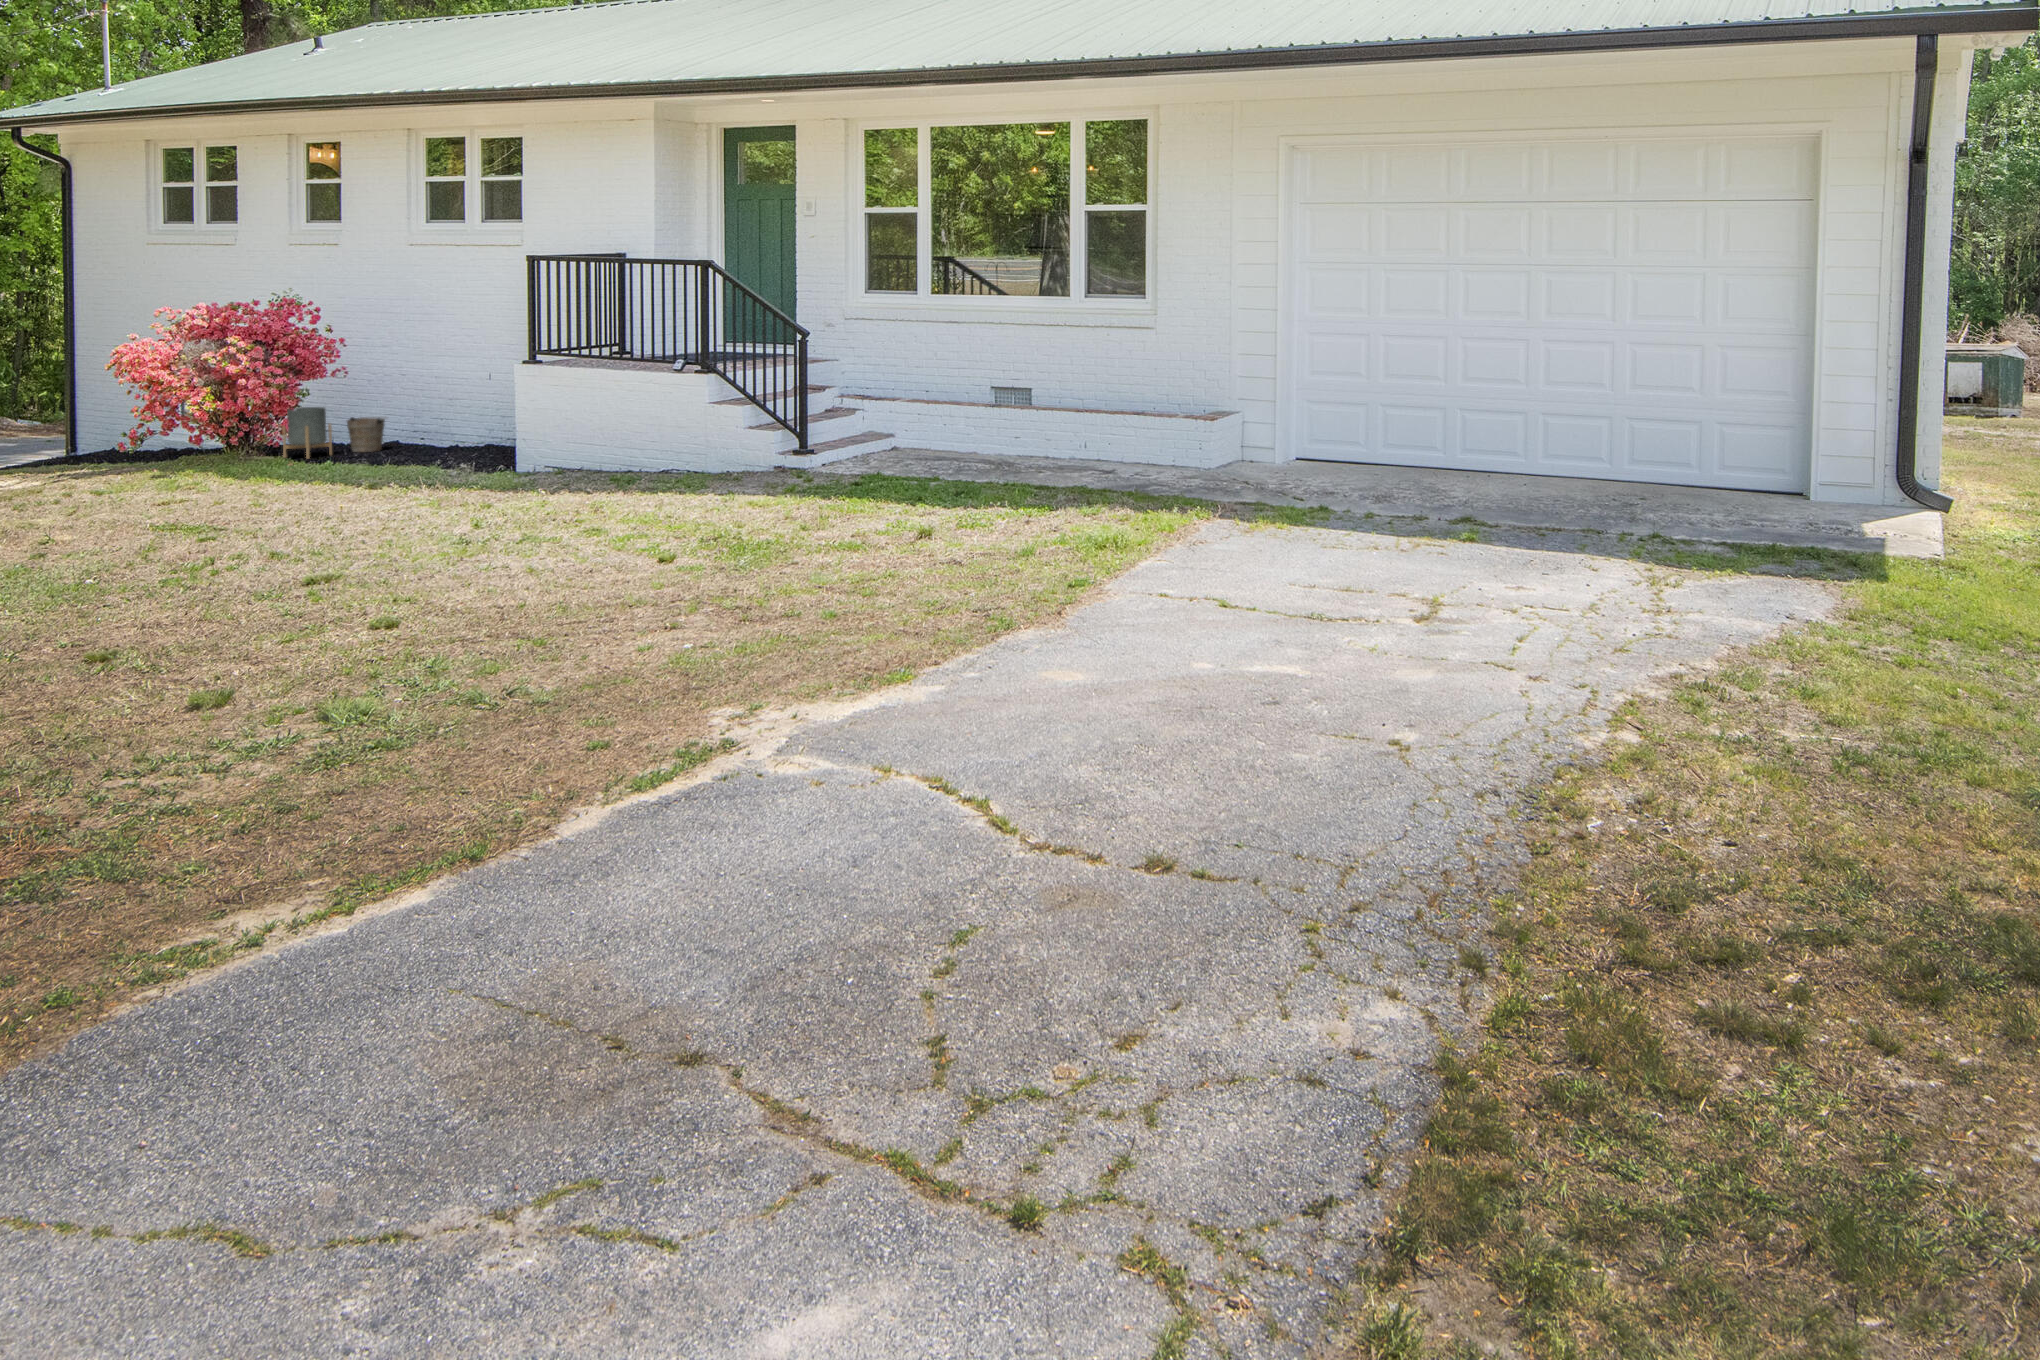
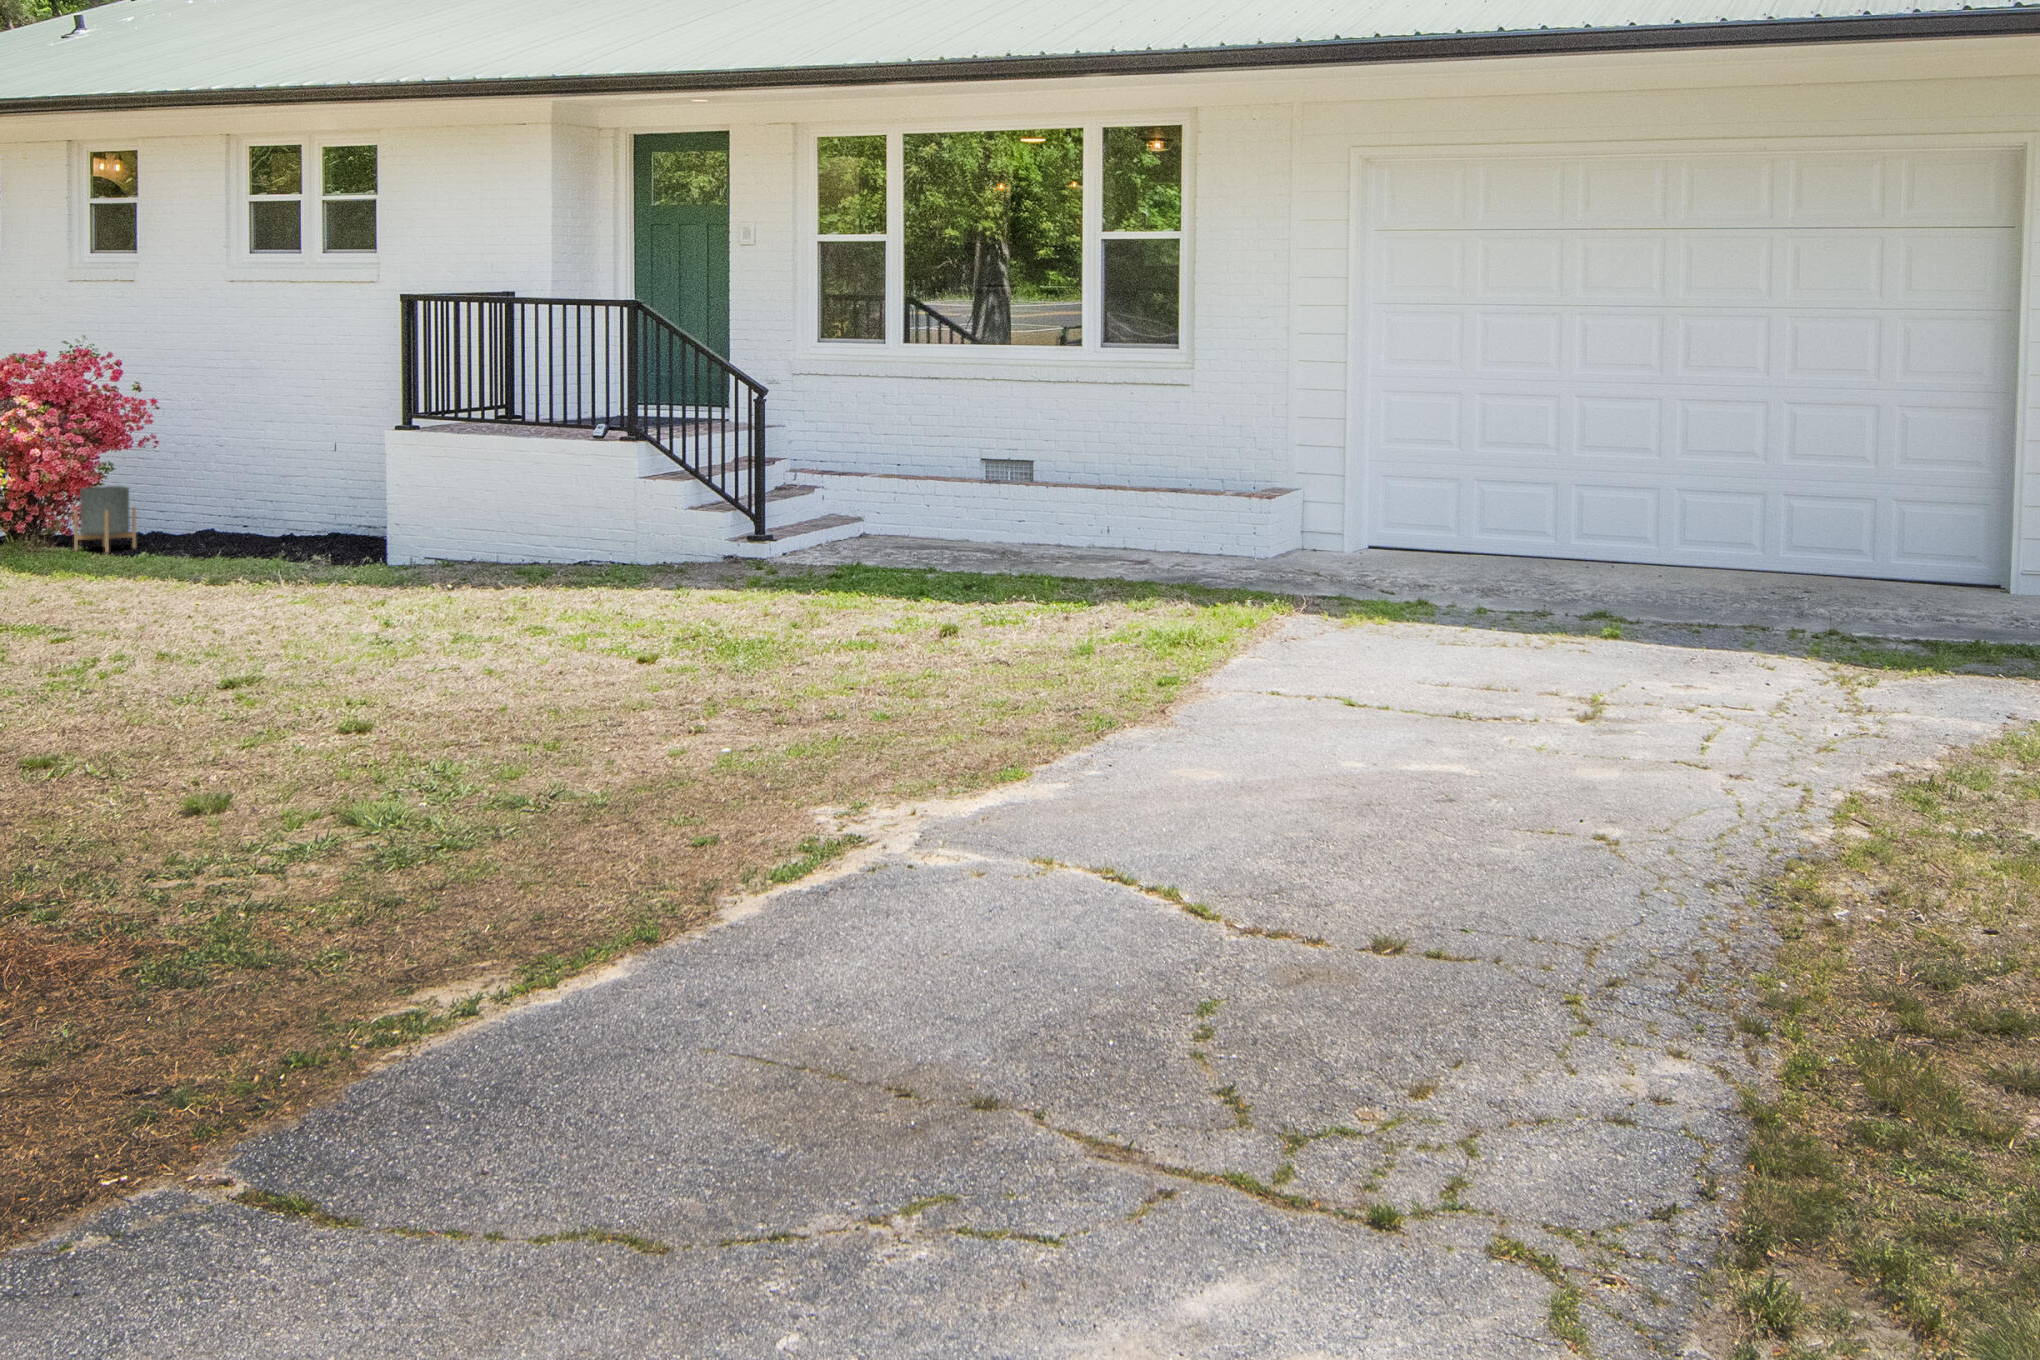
bucket: present [347,417,385,452] -> none [153,499,206,545]

